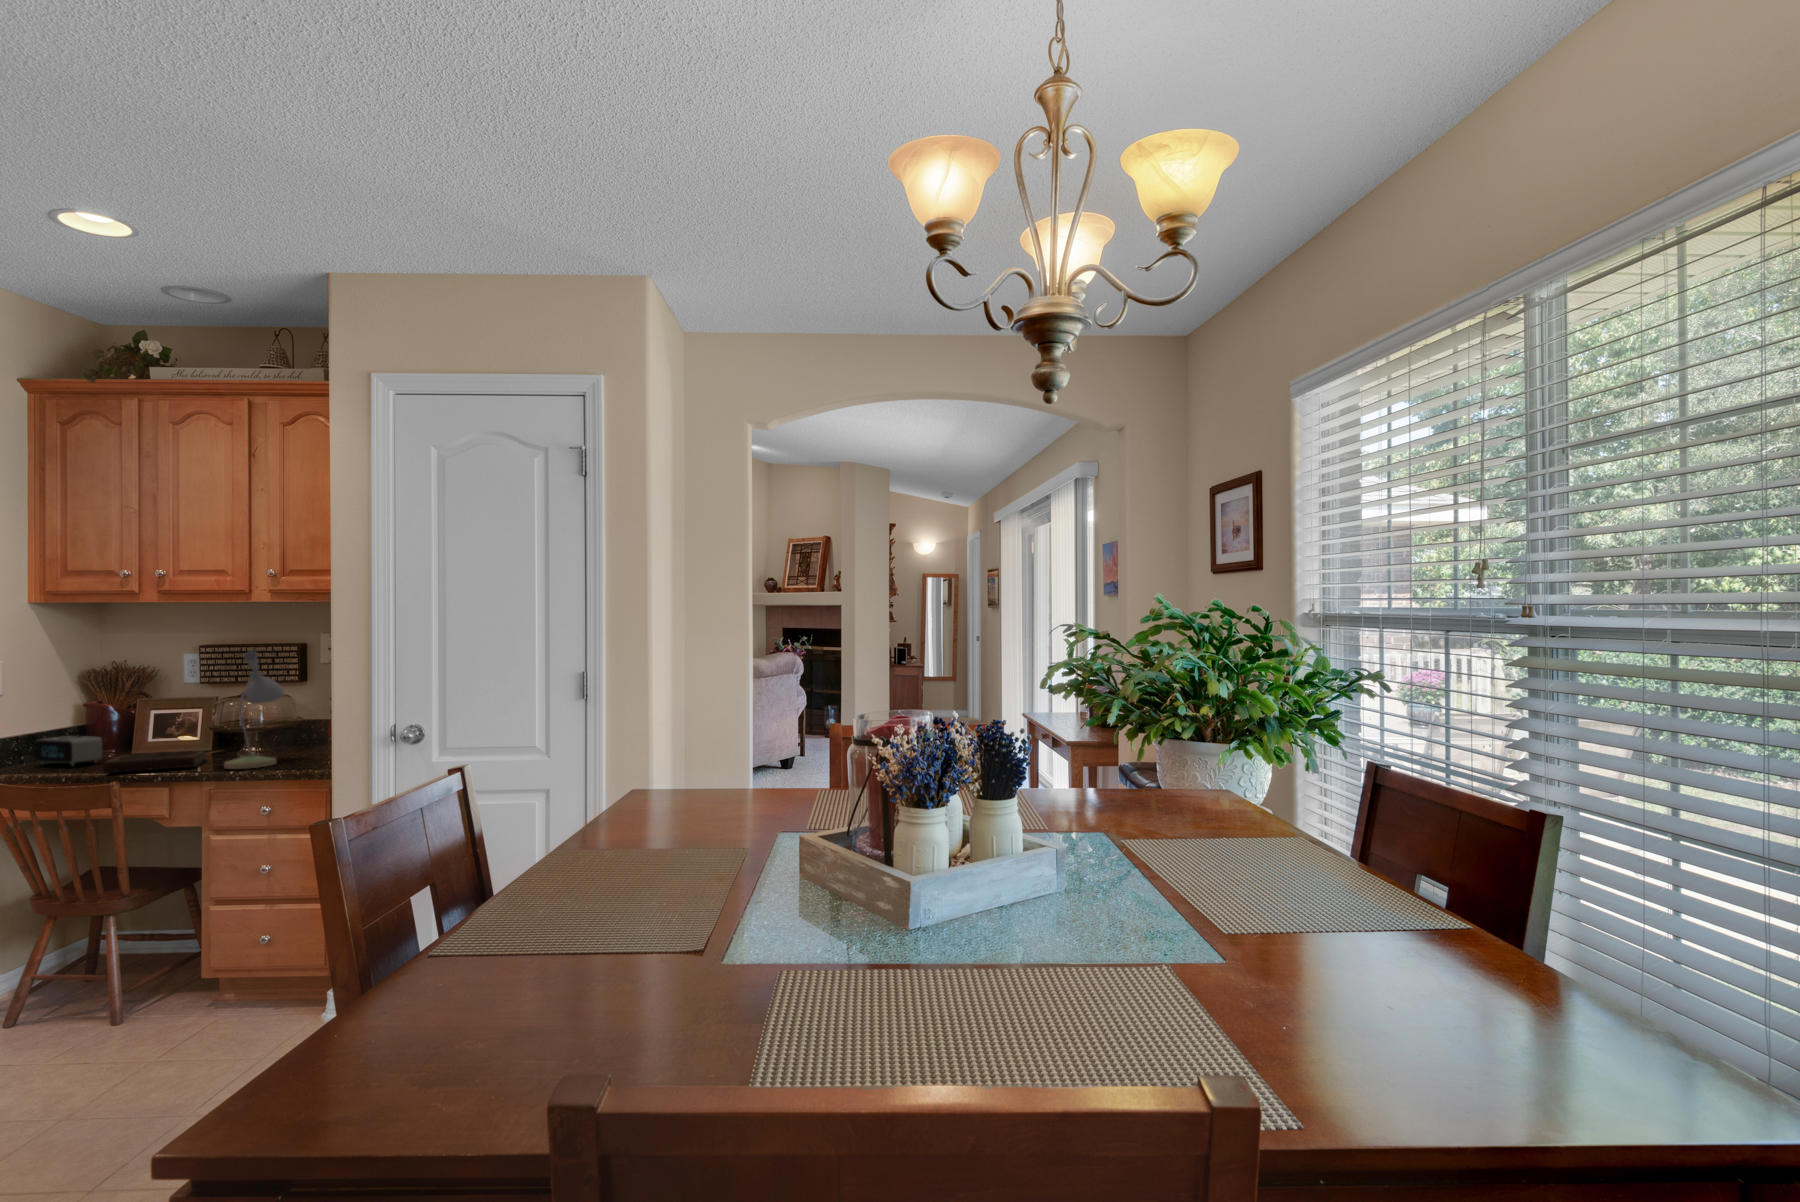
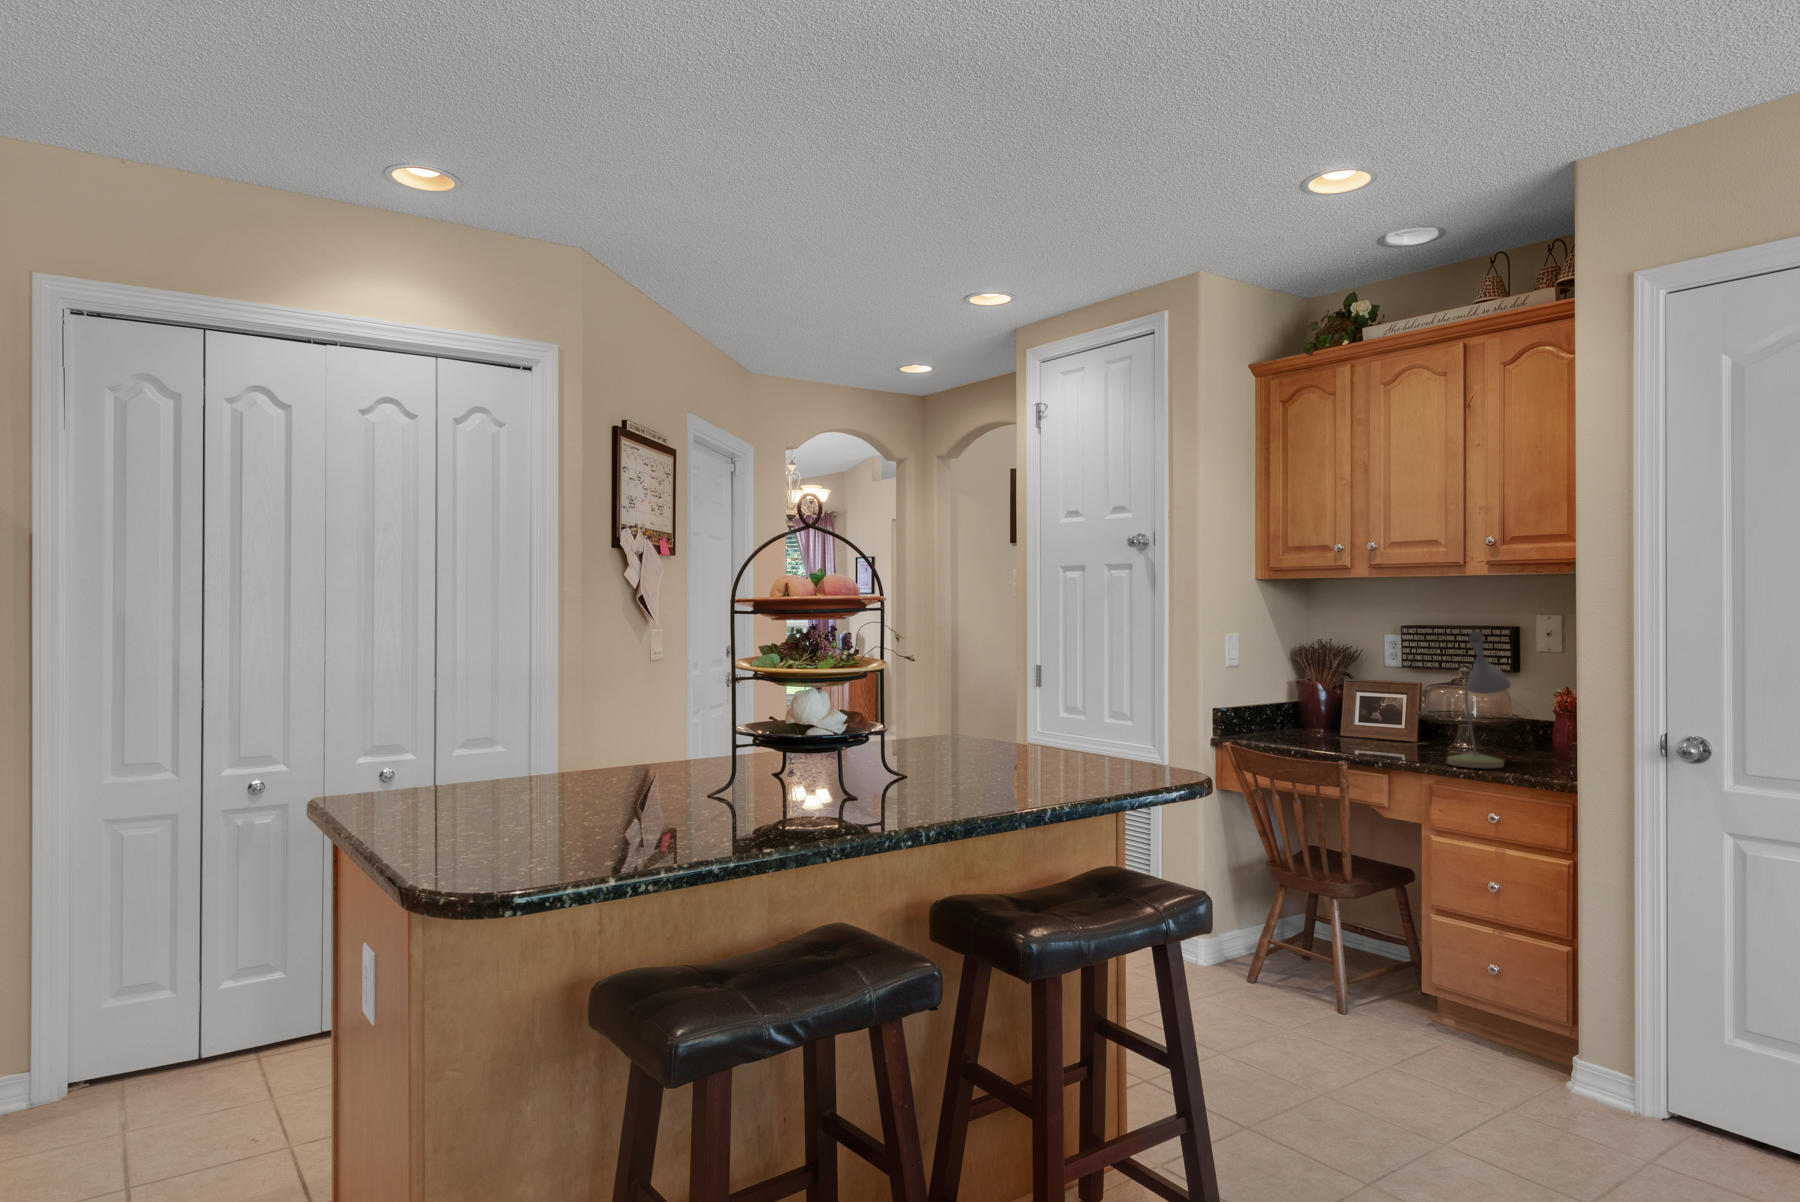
alarm clock: present [35,736,102,766] -> none [1263,711,1320,742]
notebook: present [104,750,205,773] -> none [1329,736,1421,758]

